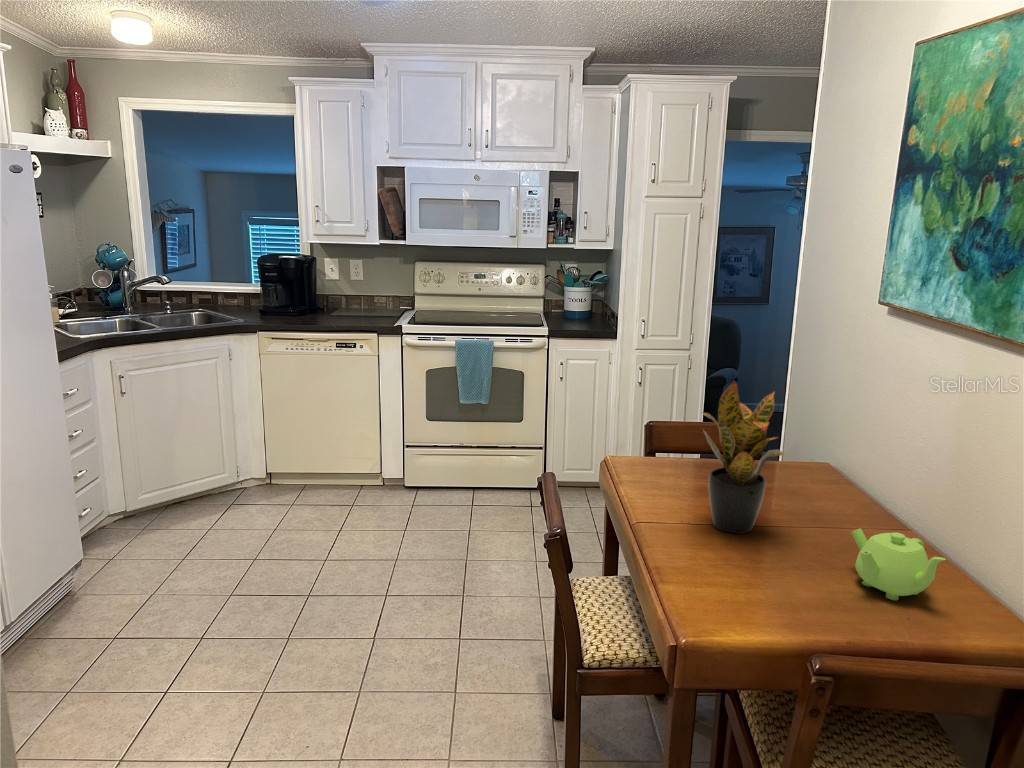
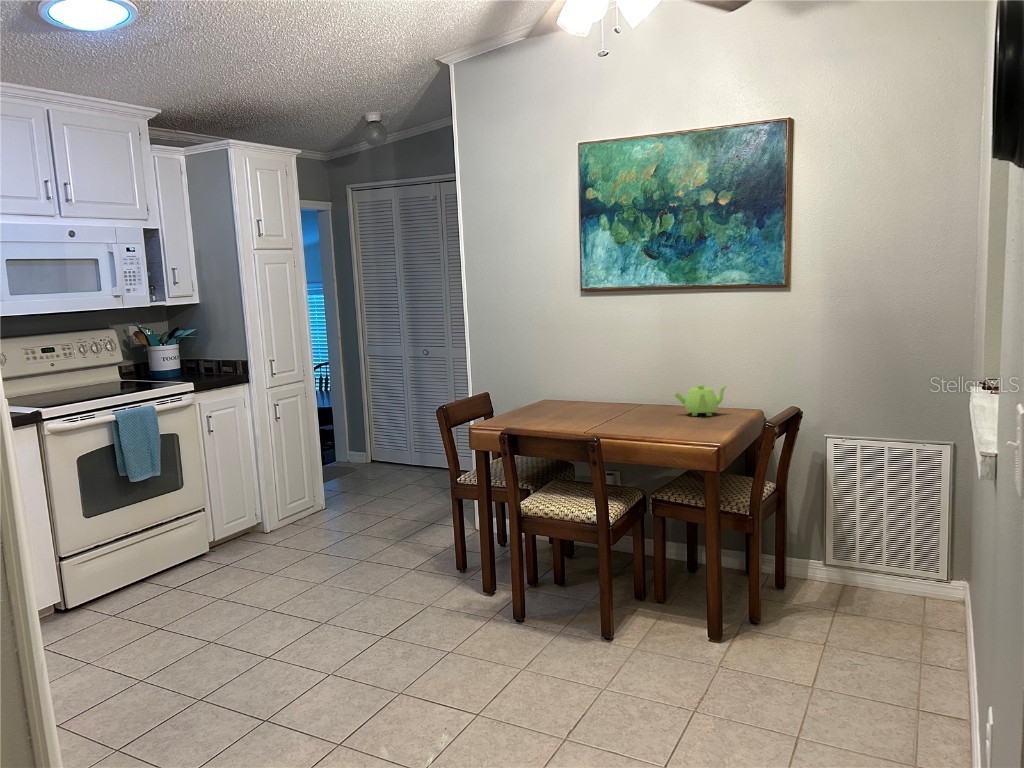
potted plant: present [703,381,787,534] -> none [575,327,640,422]

